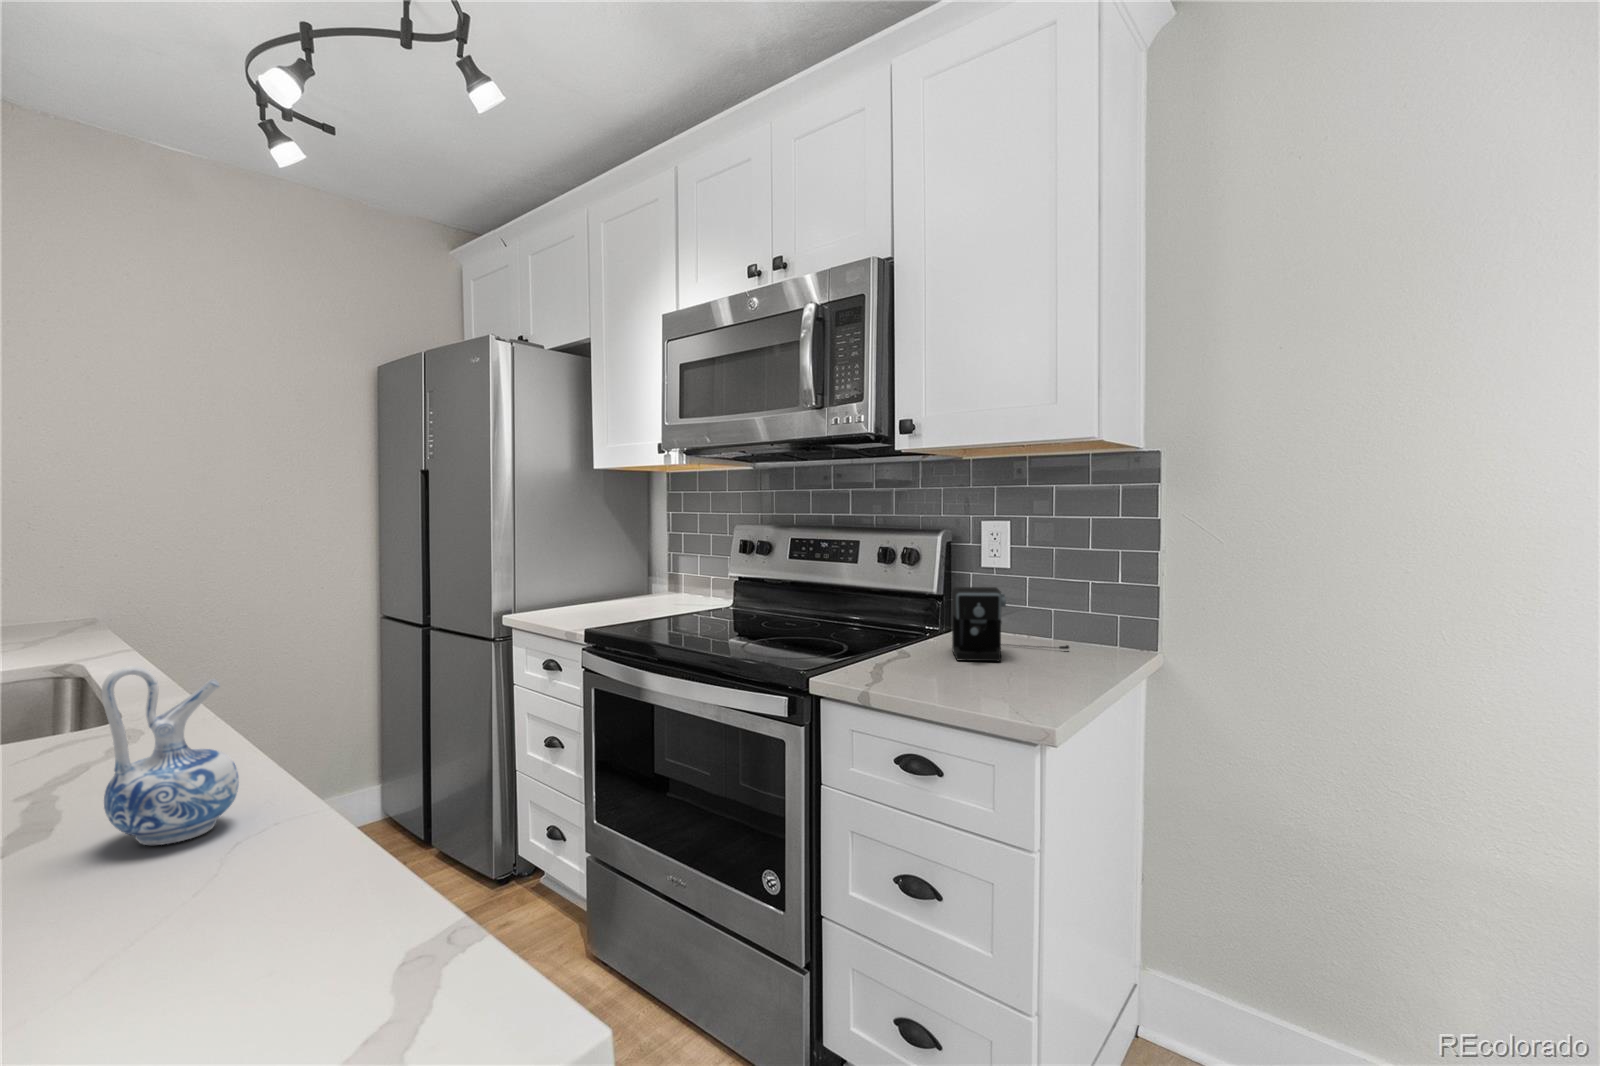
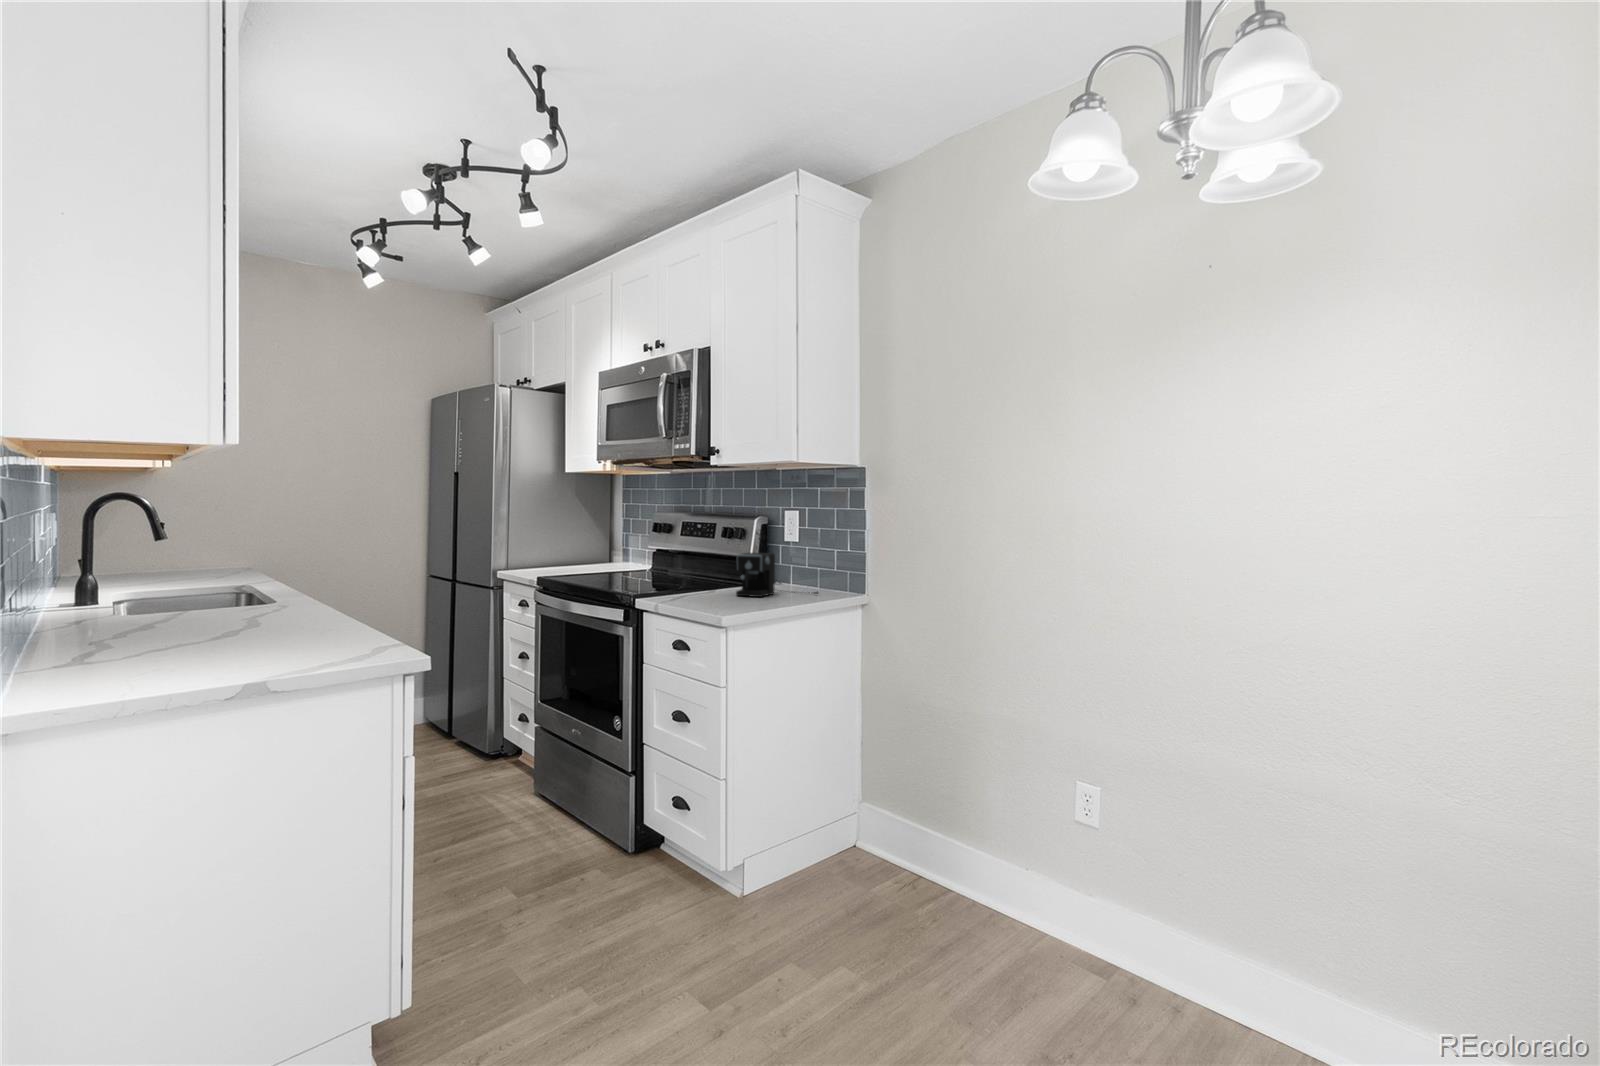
ceramic pitcher: present [101,666,239,845] -> none [264,550,313,620]

